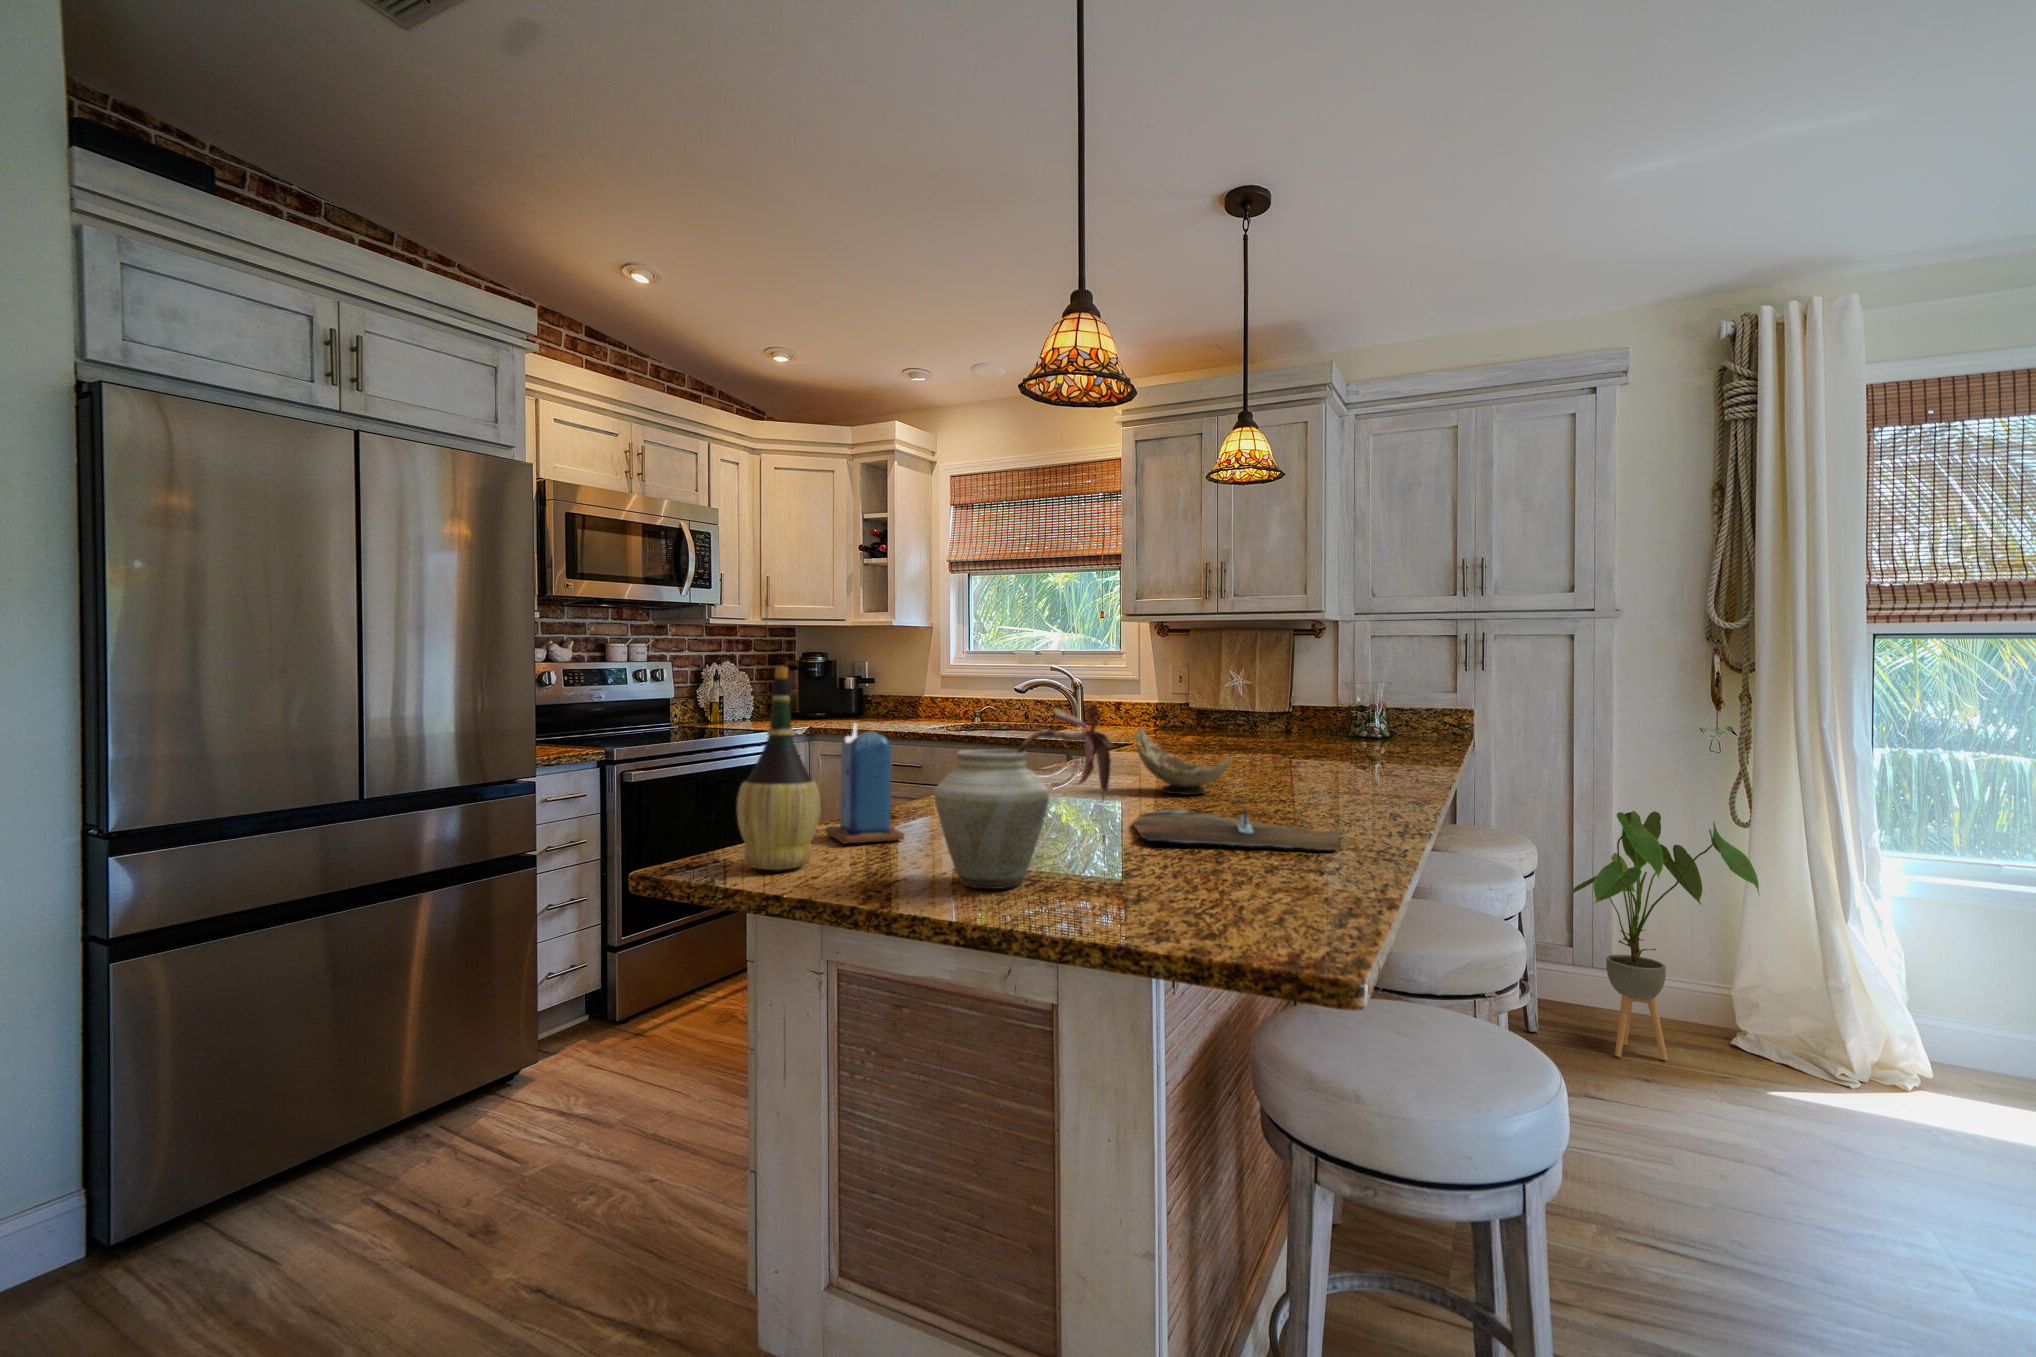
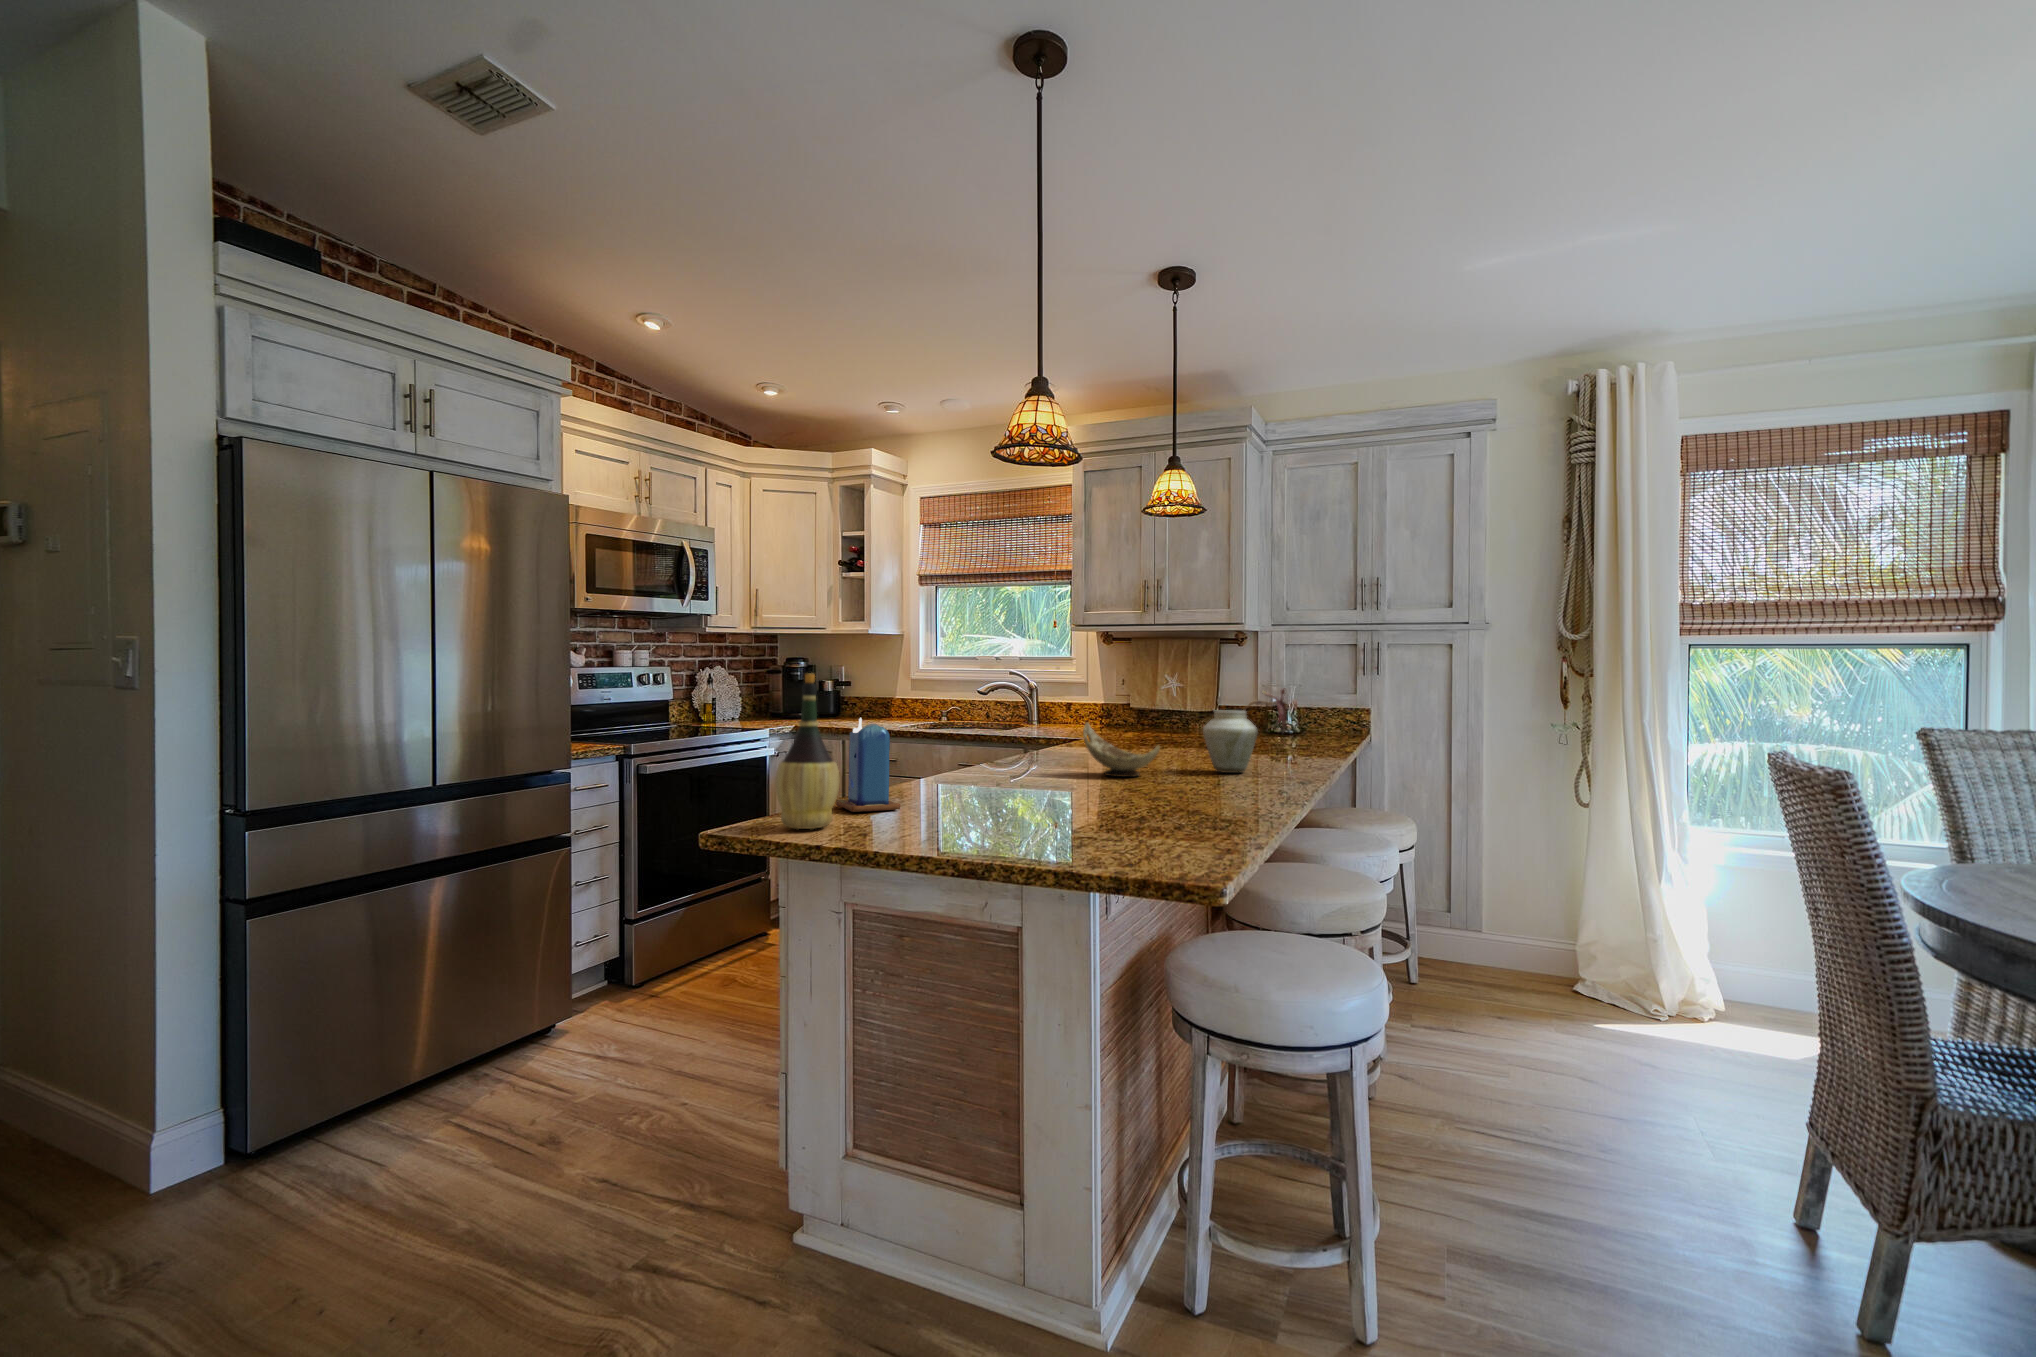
vase: present [934,703,1114,889] -> present [1203,688,1288,773]
cutting board: present [1133,808,1344,850] -> none [1079,783,1246,813]
house plant: present [1573,811,1759,1060] -> none [1446,792,1591,998]

